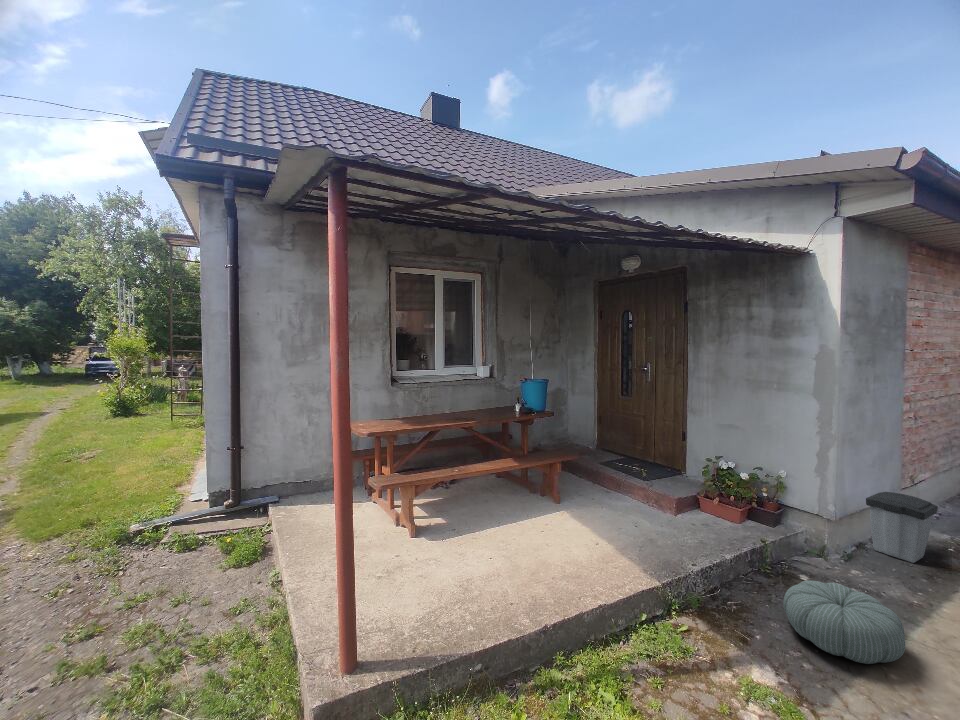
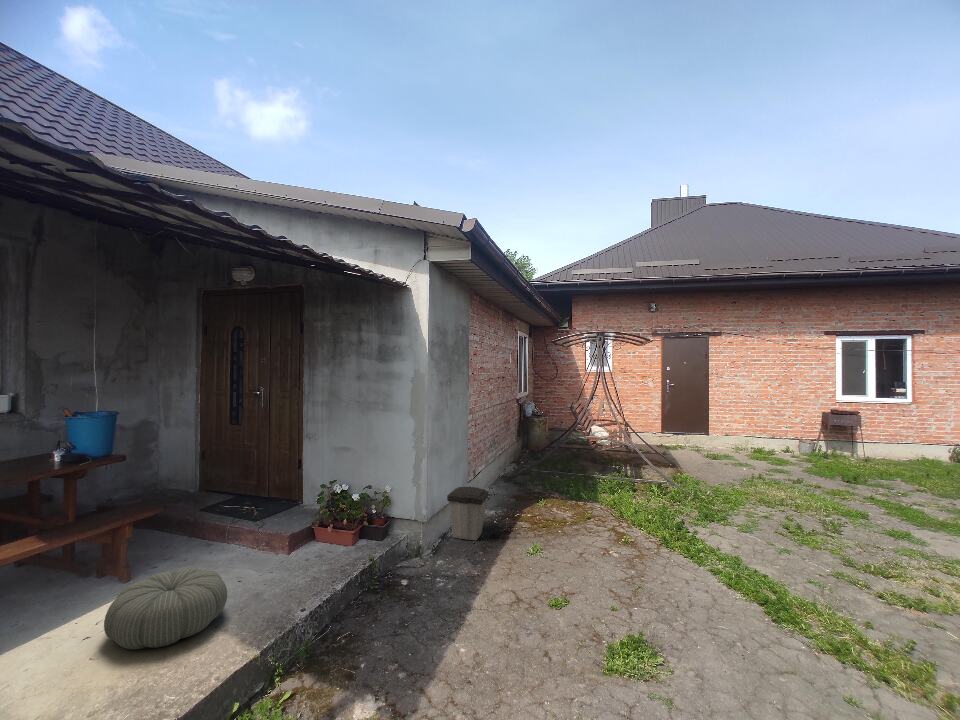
pouf: present [783,580,905,664] -> present [104,568,227,650]

